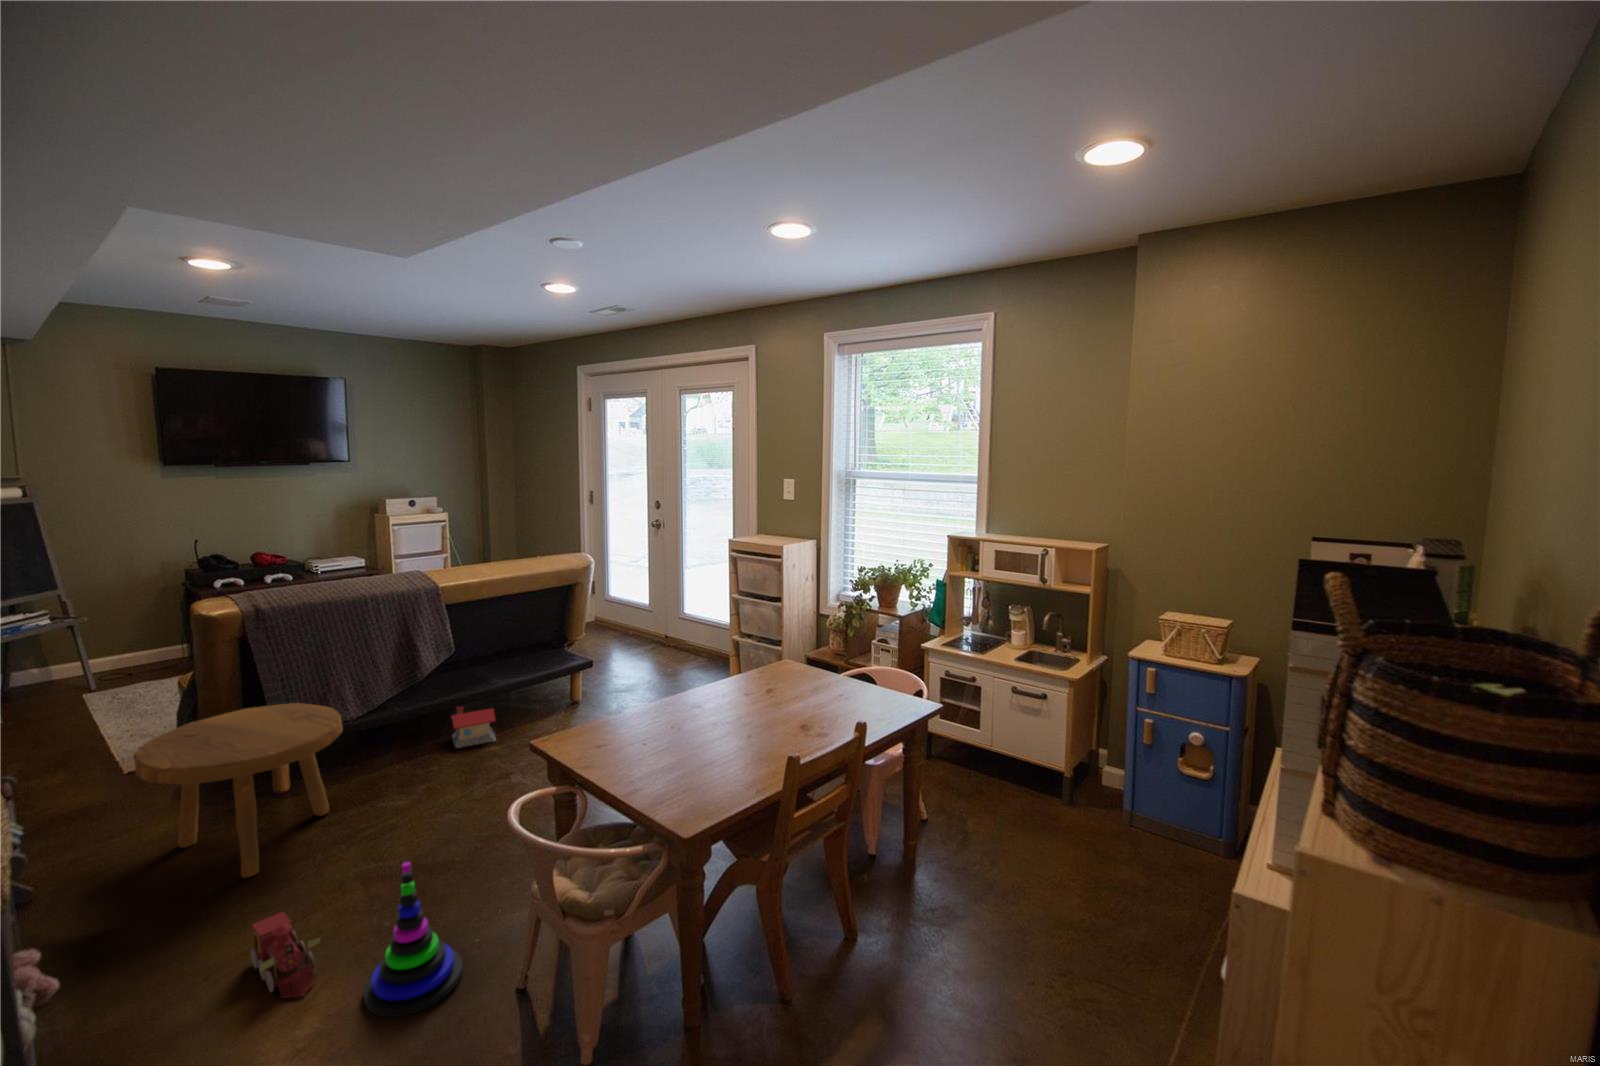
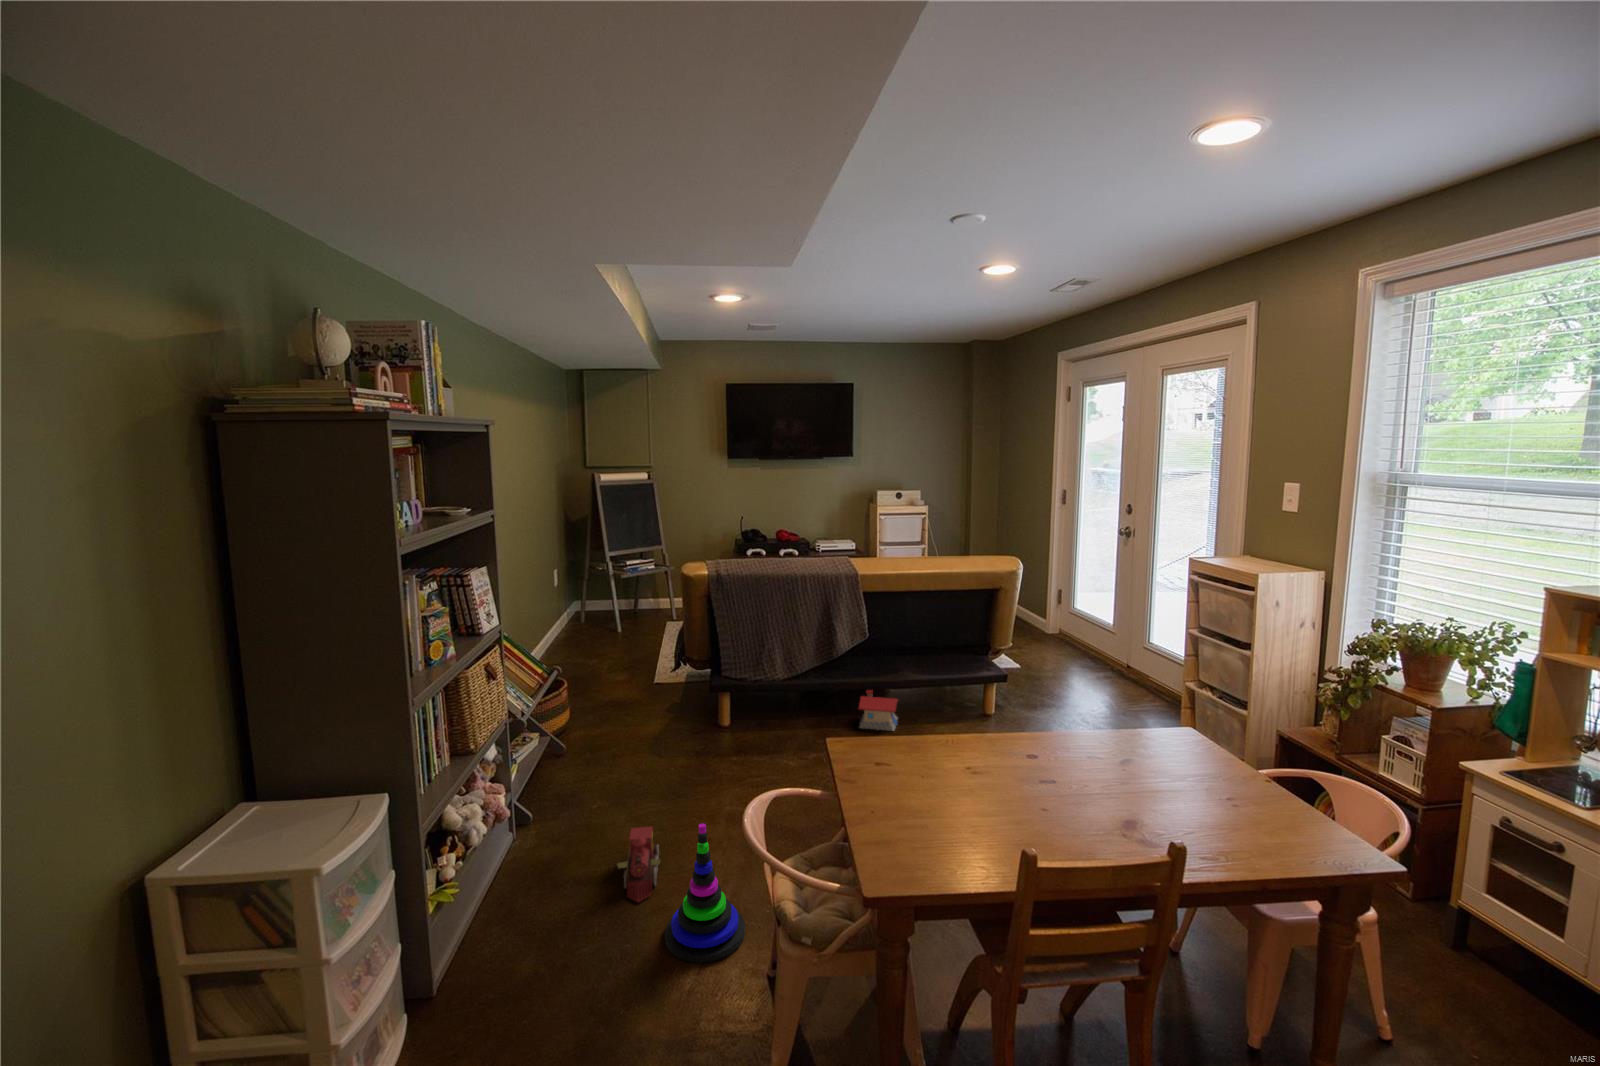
footstool: present [134,703,343,878] -> none [618,654,750,788]

